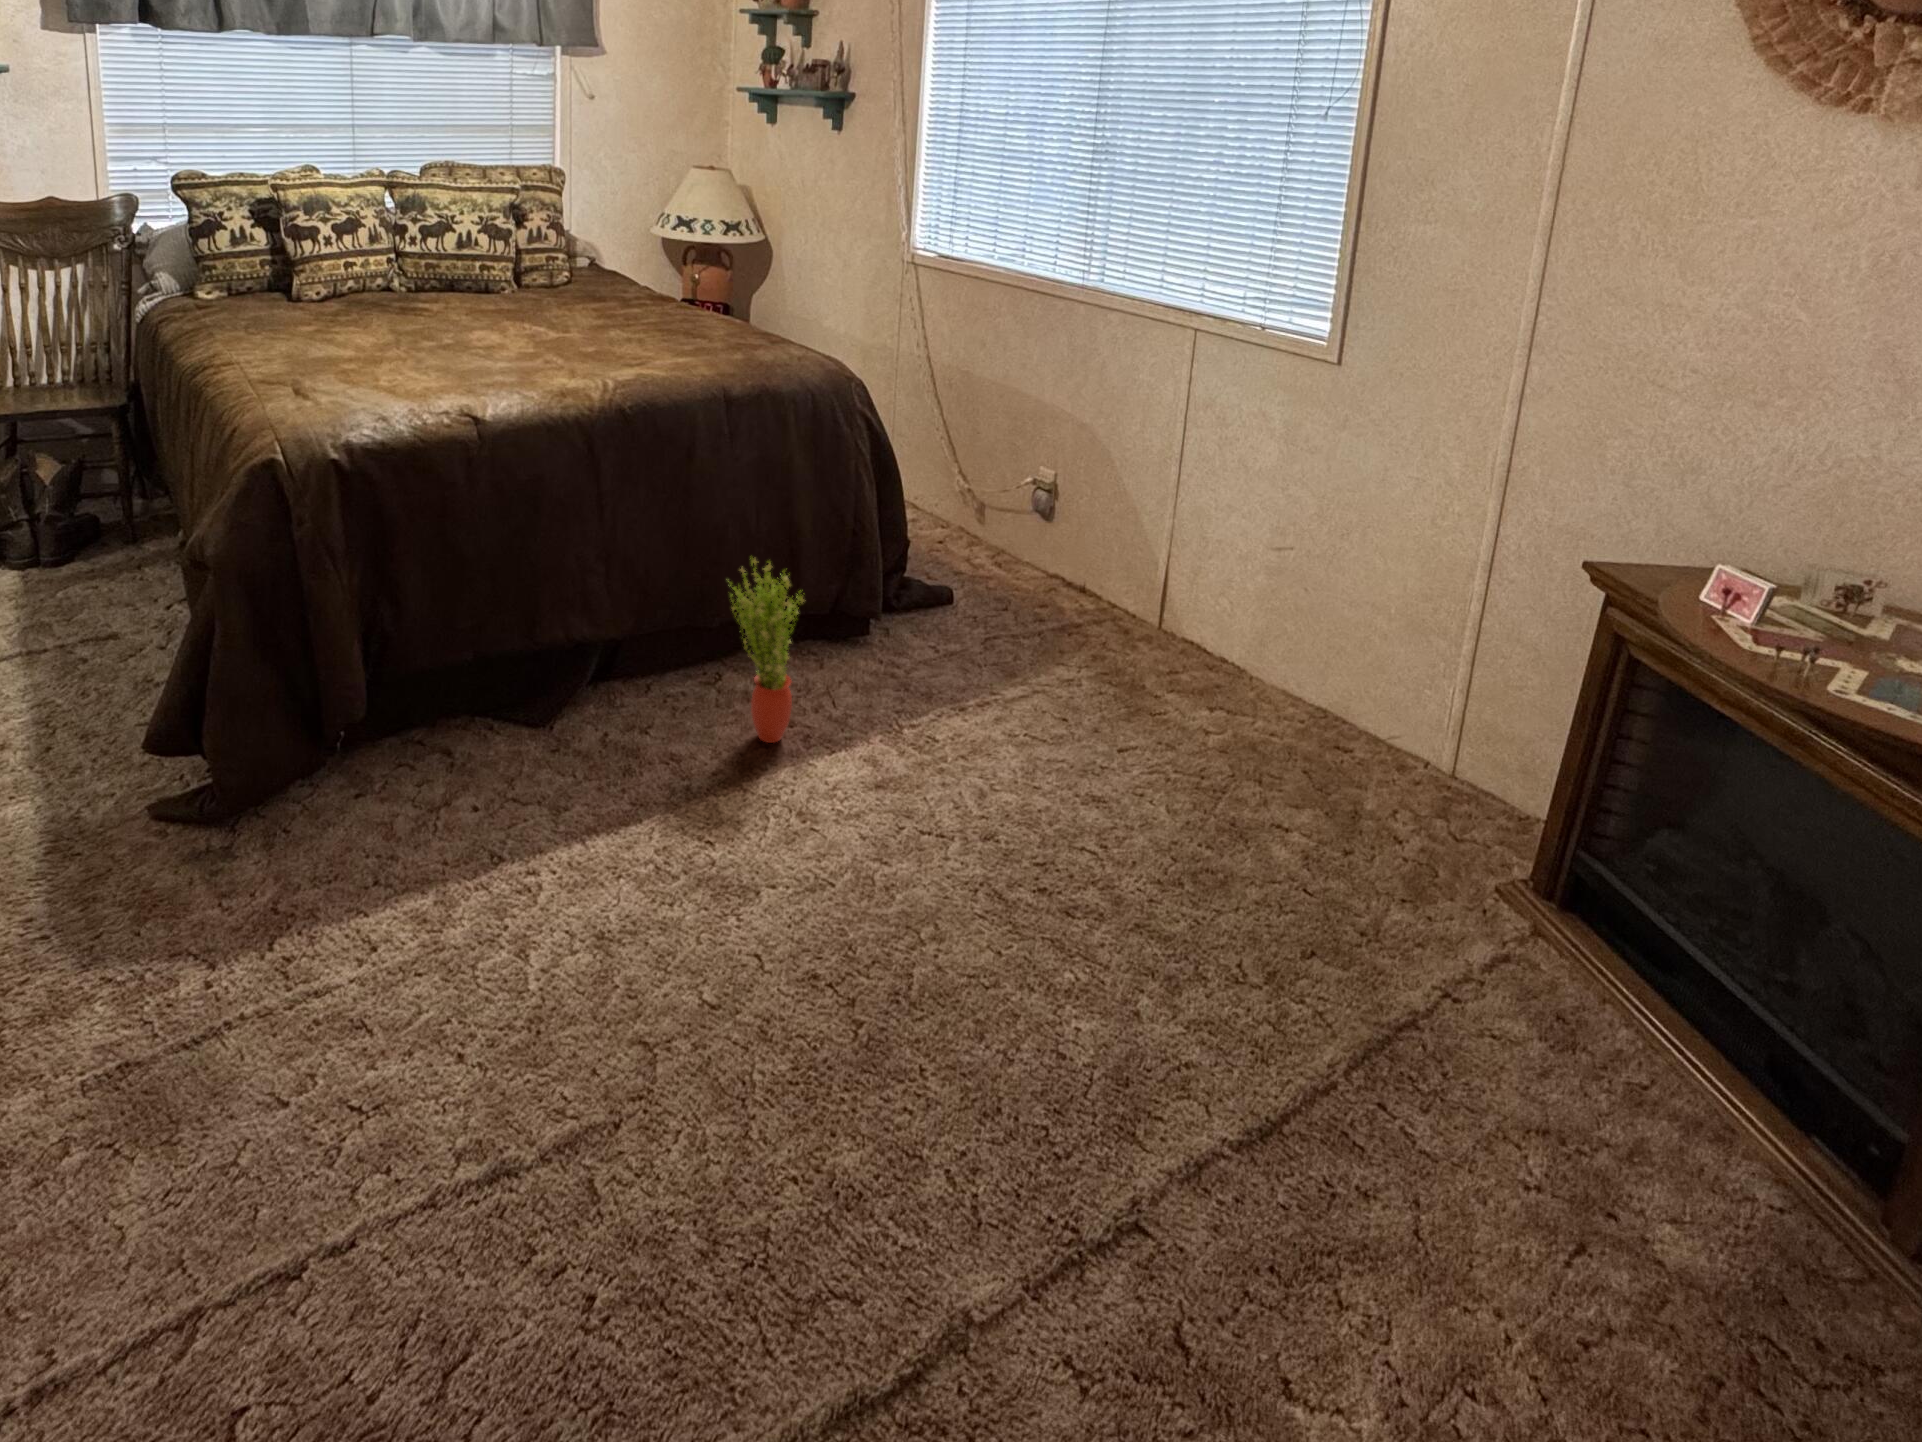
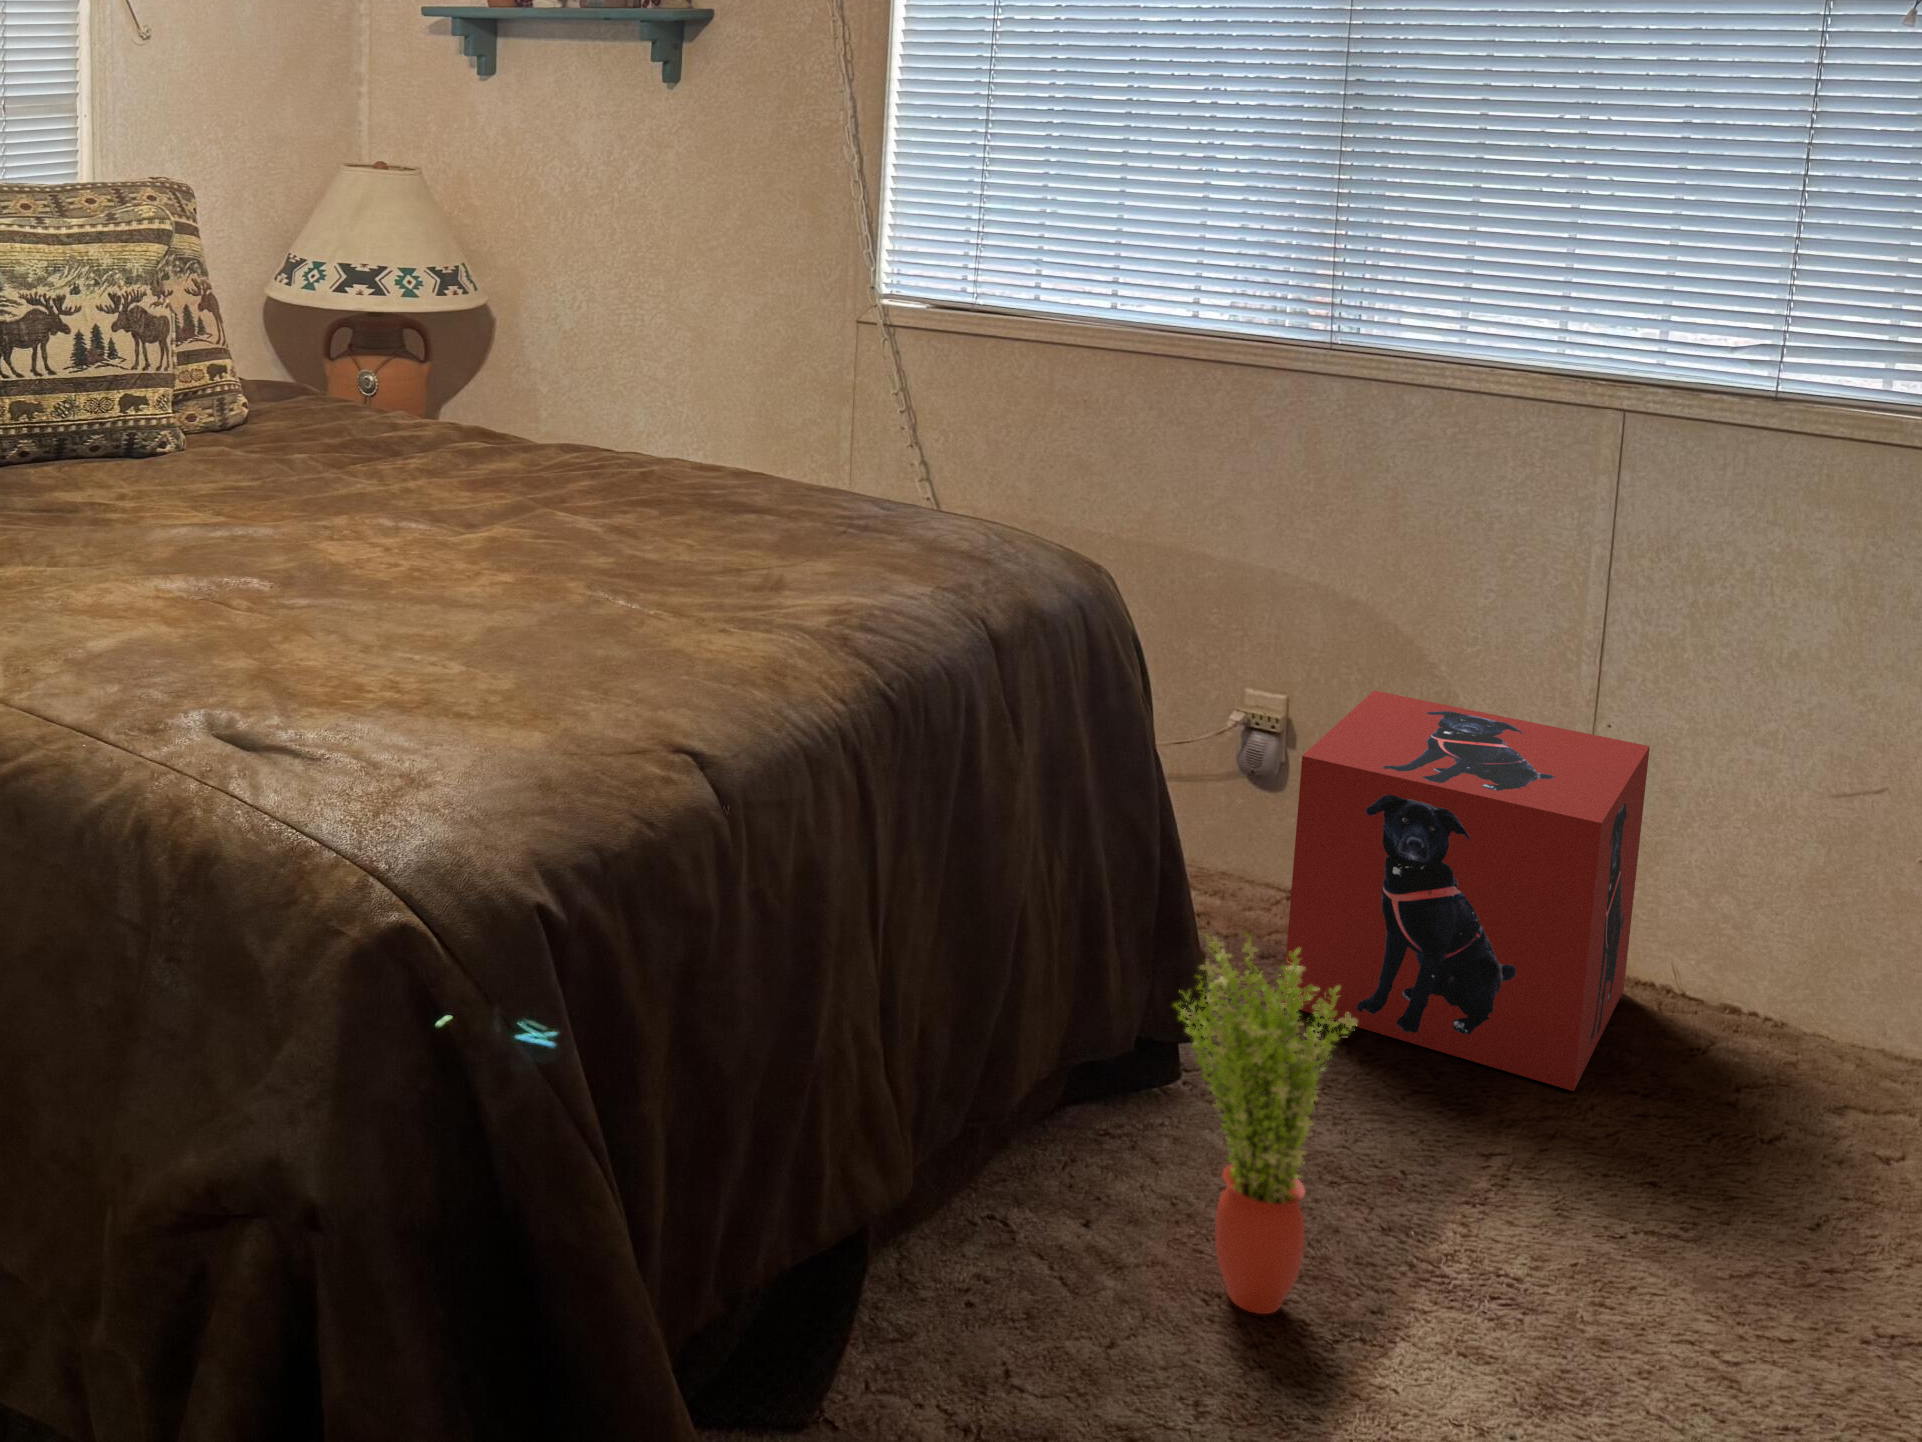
storage box: none [961,482,1179,694] -> present [1282,691,1650,1091]

